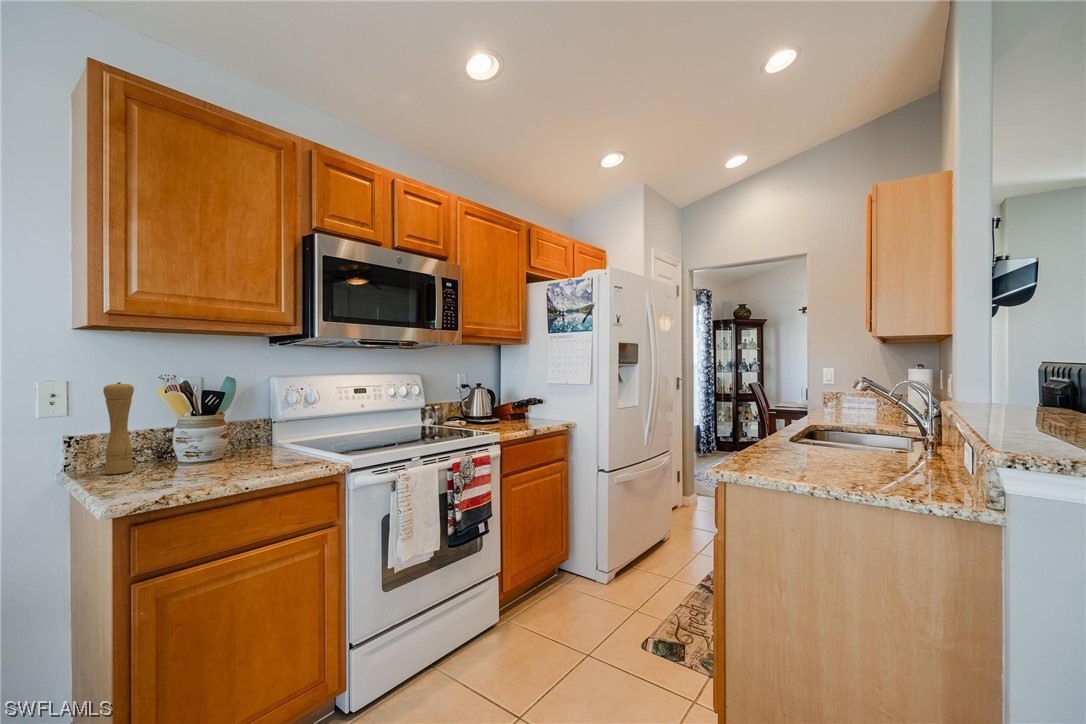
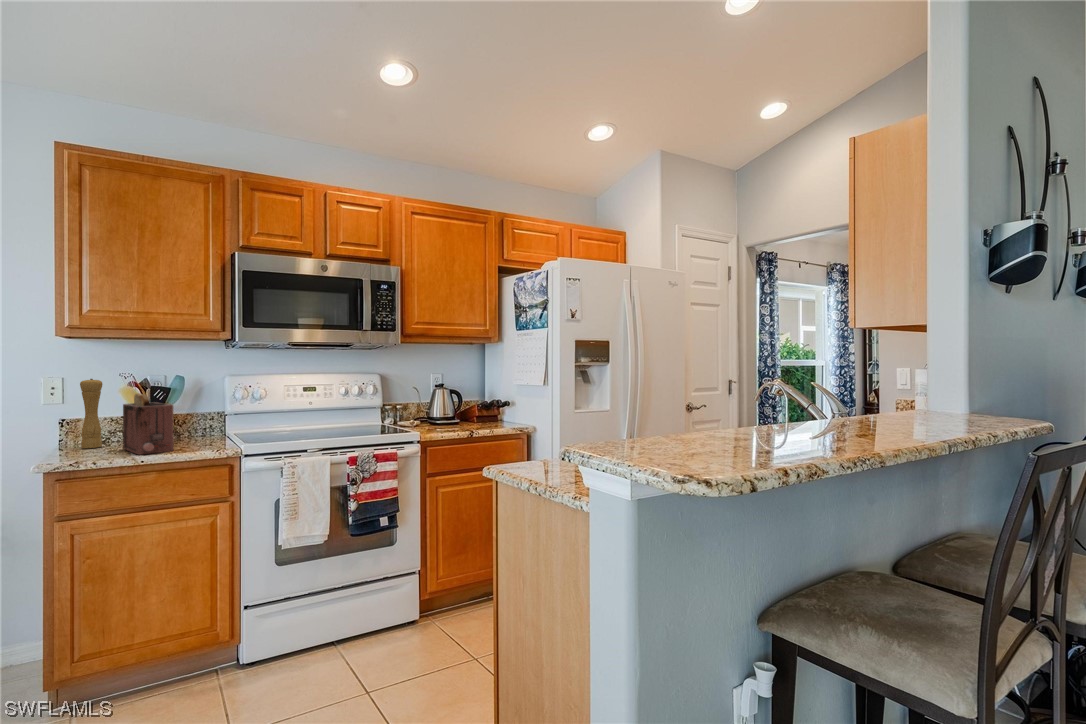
toaster: none [180,401,263,478] -> present [123,393,174,455]

